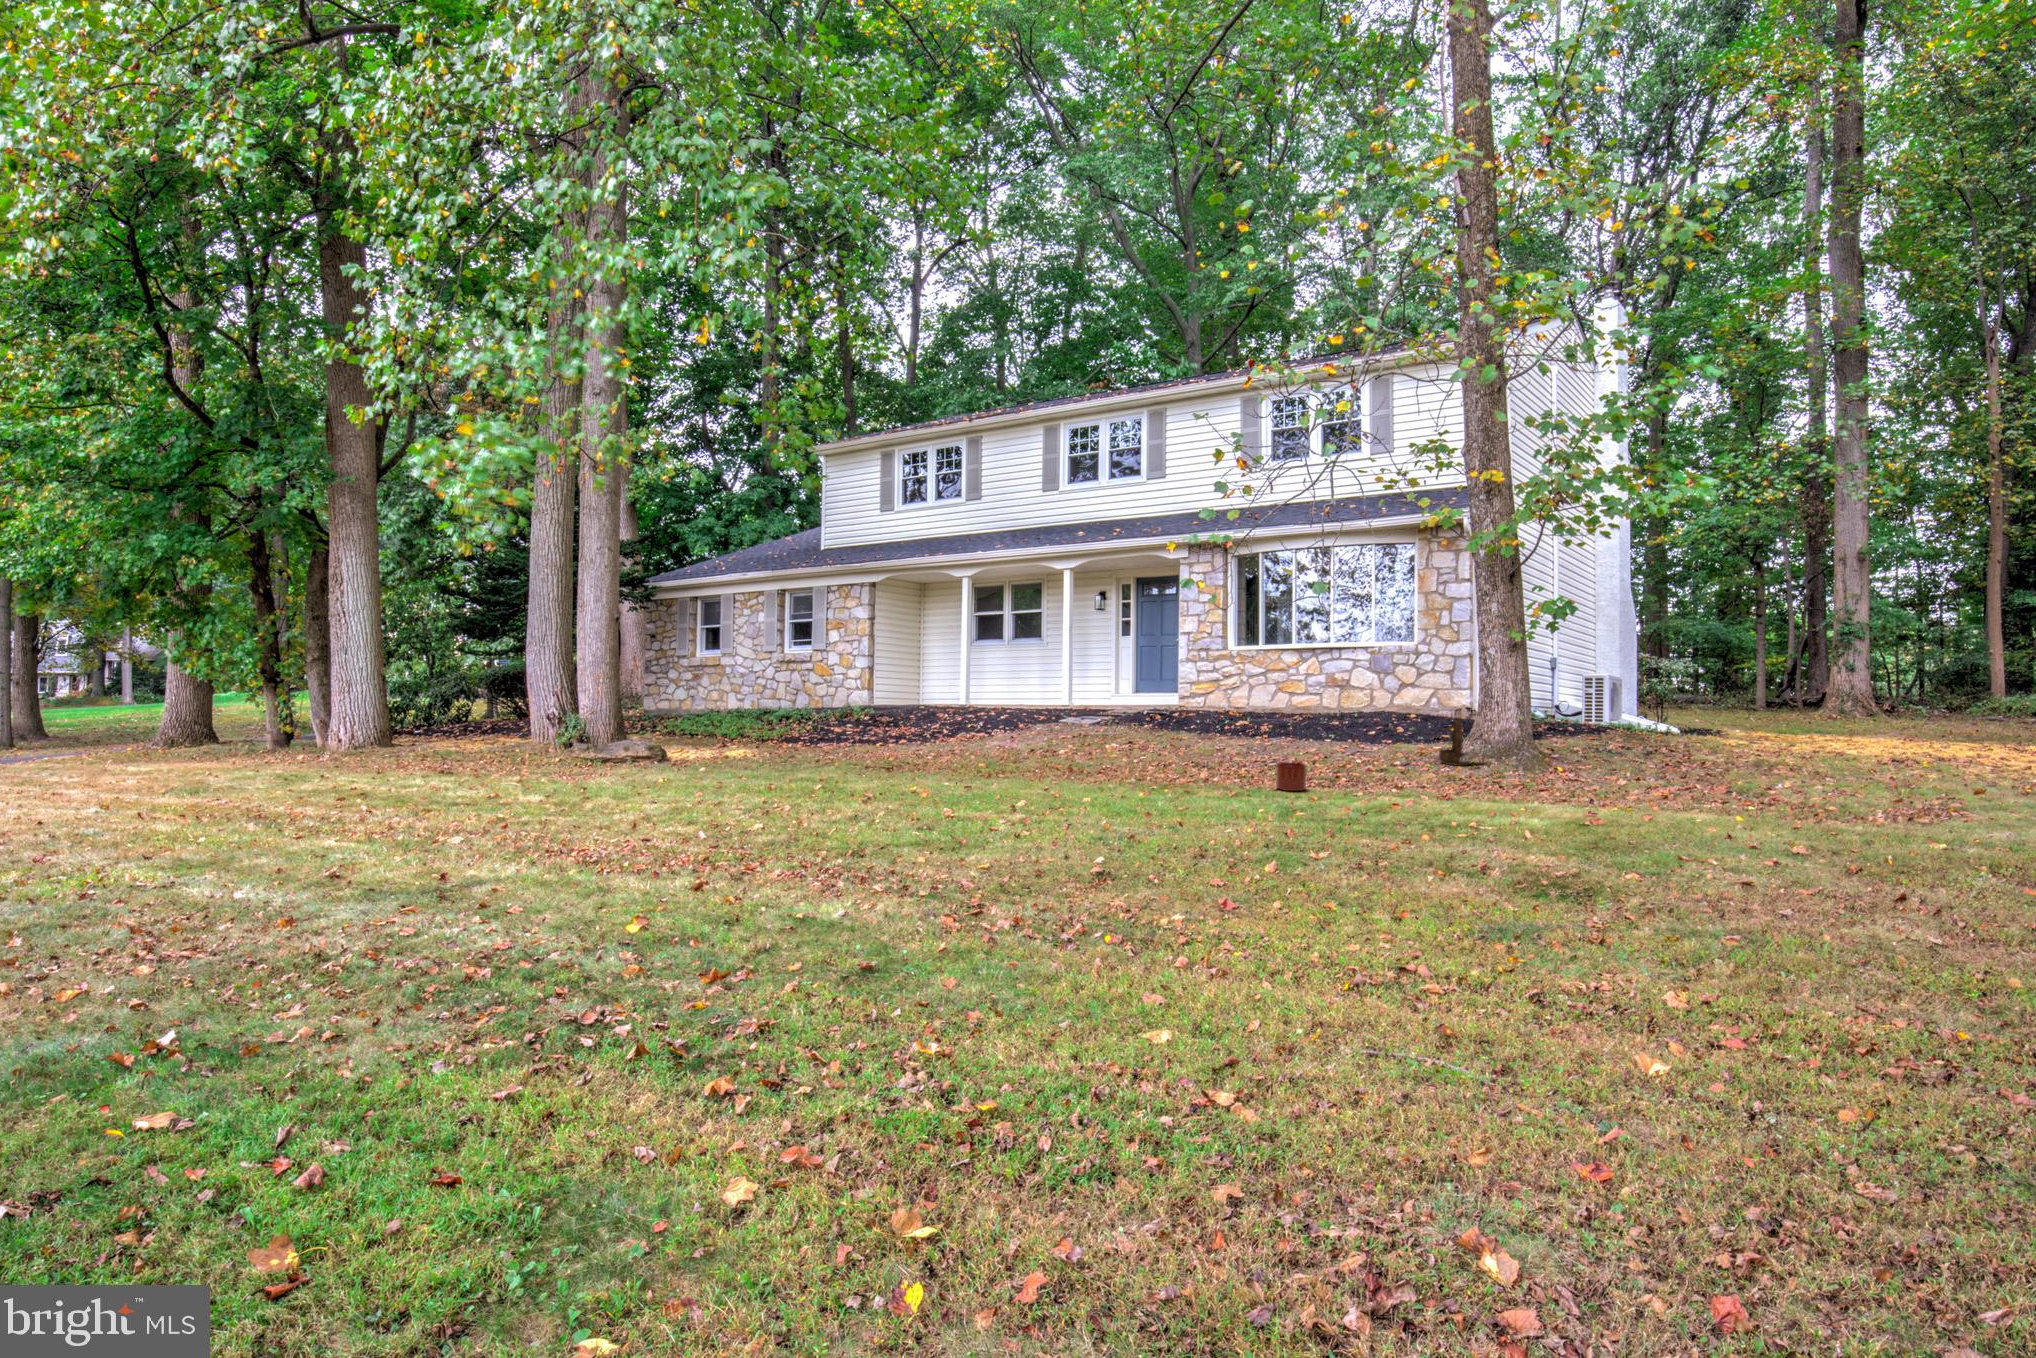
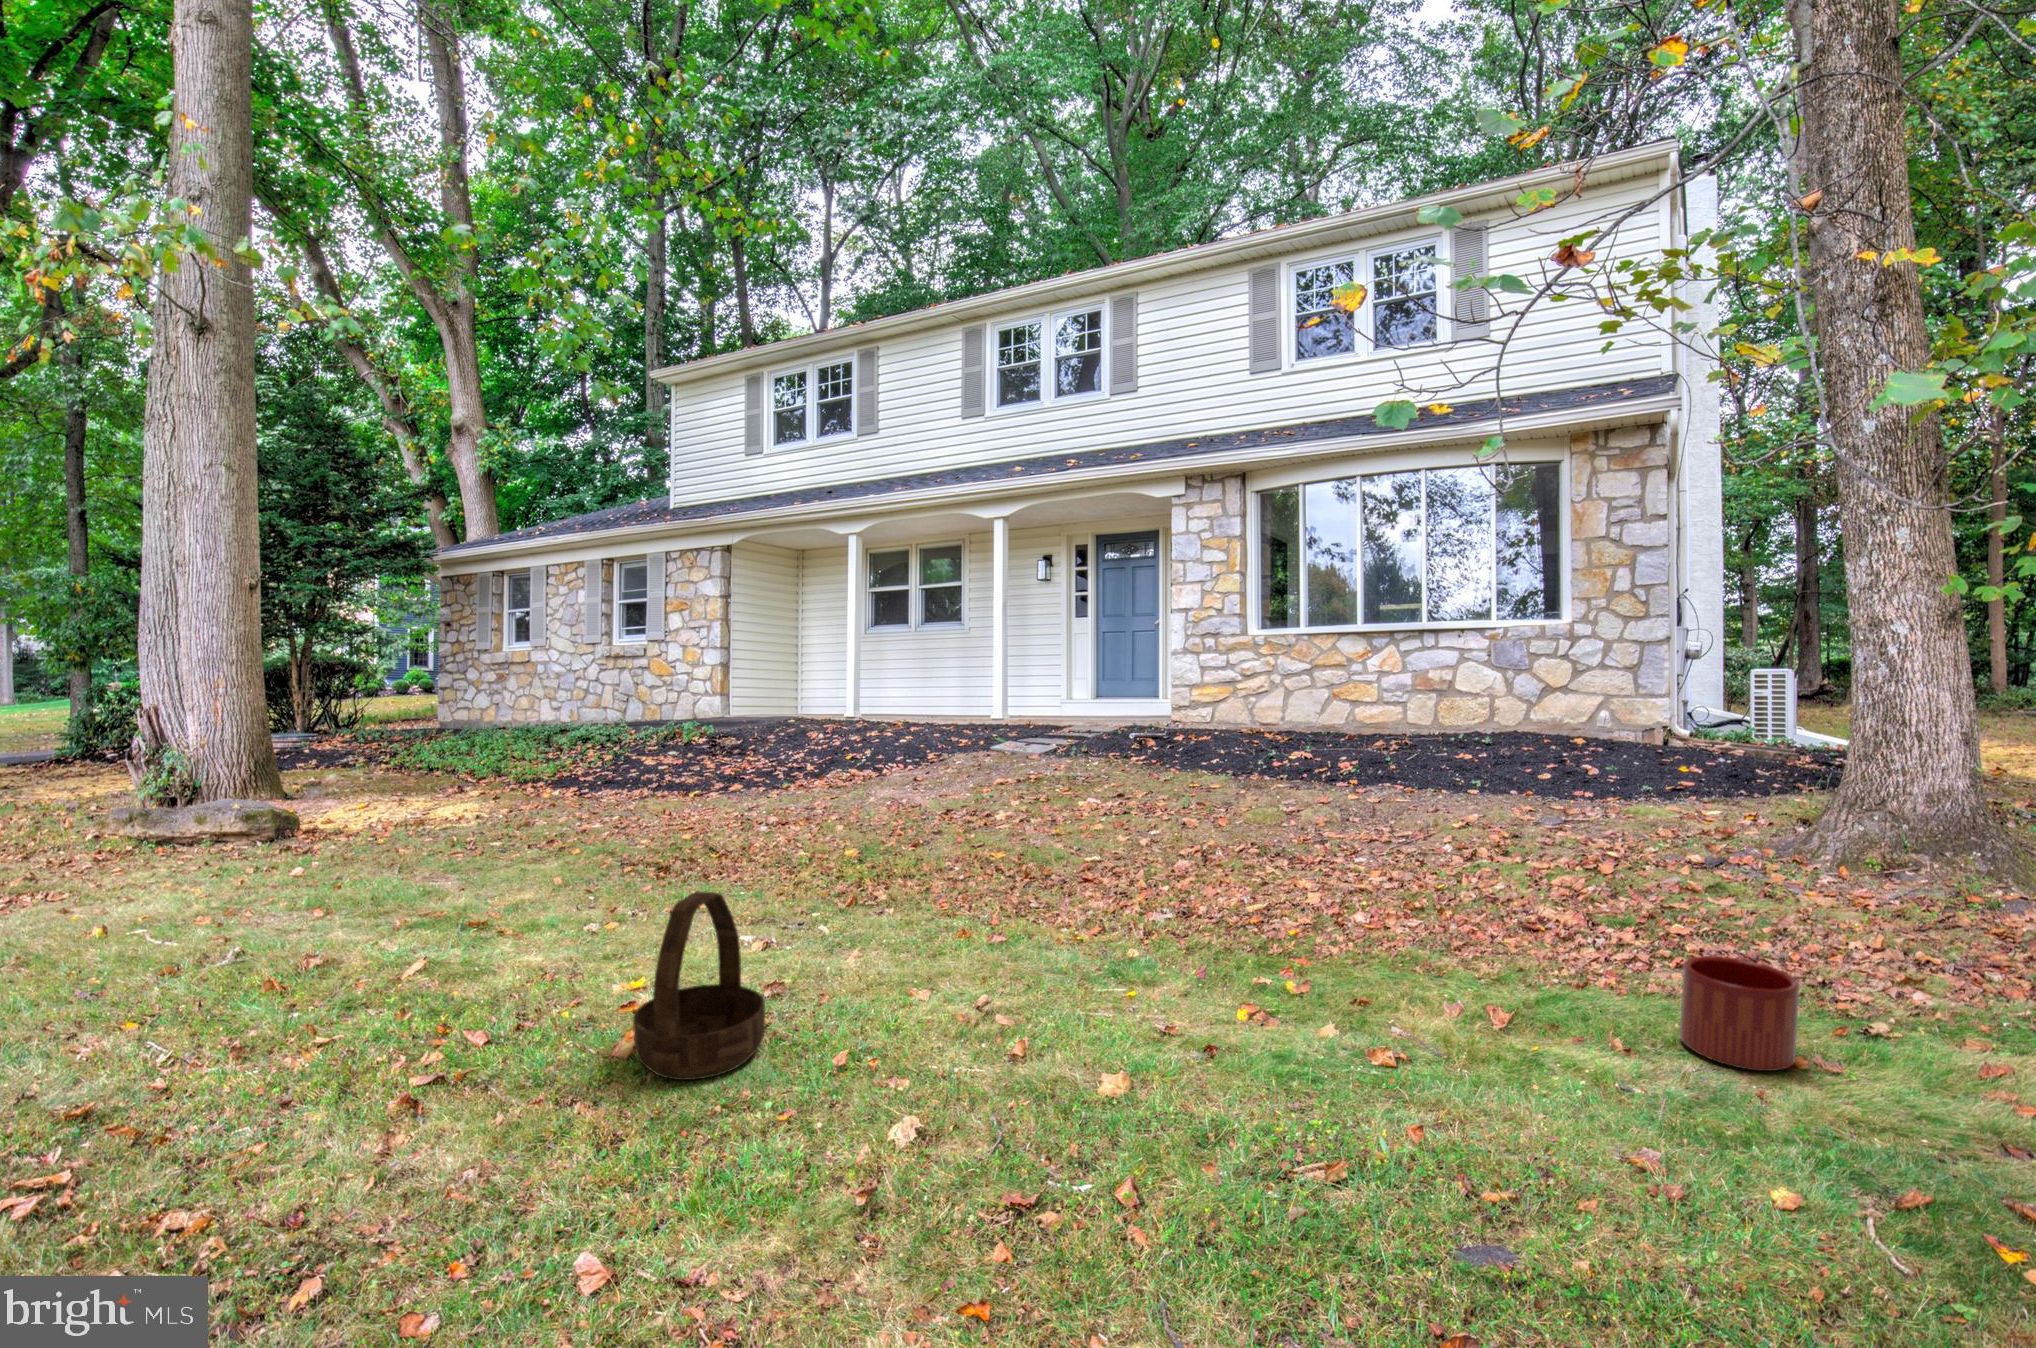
basket: present [1439,720,1472,766] -> present [633,892,765,1080]

